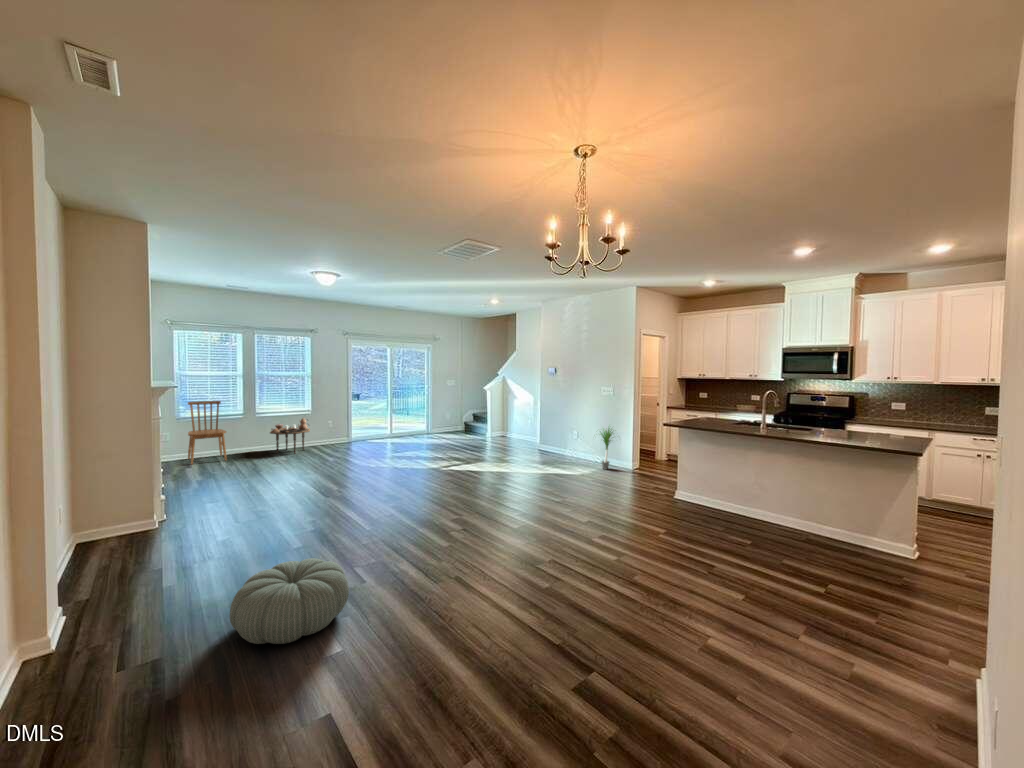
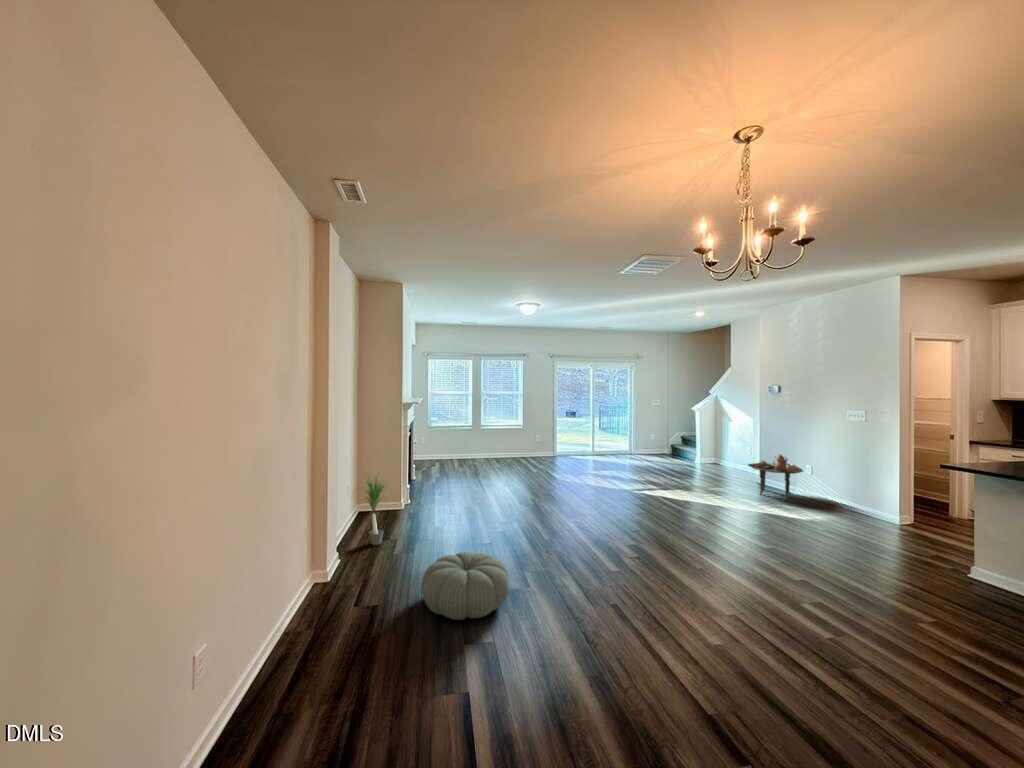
dining chair: present [188,401,227,464] -> none [435,415,460,464]
side table: present [270,418,310,454] -> present [748,455,803,499]
potted plant: present [601,428,613,469] -> present [365,475,385,545]

